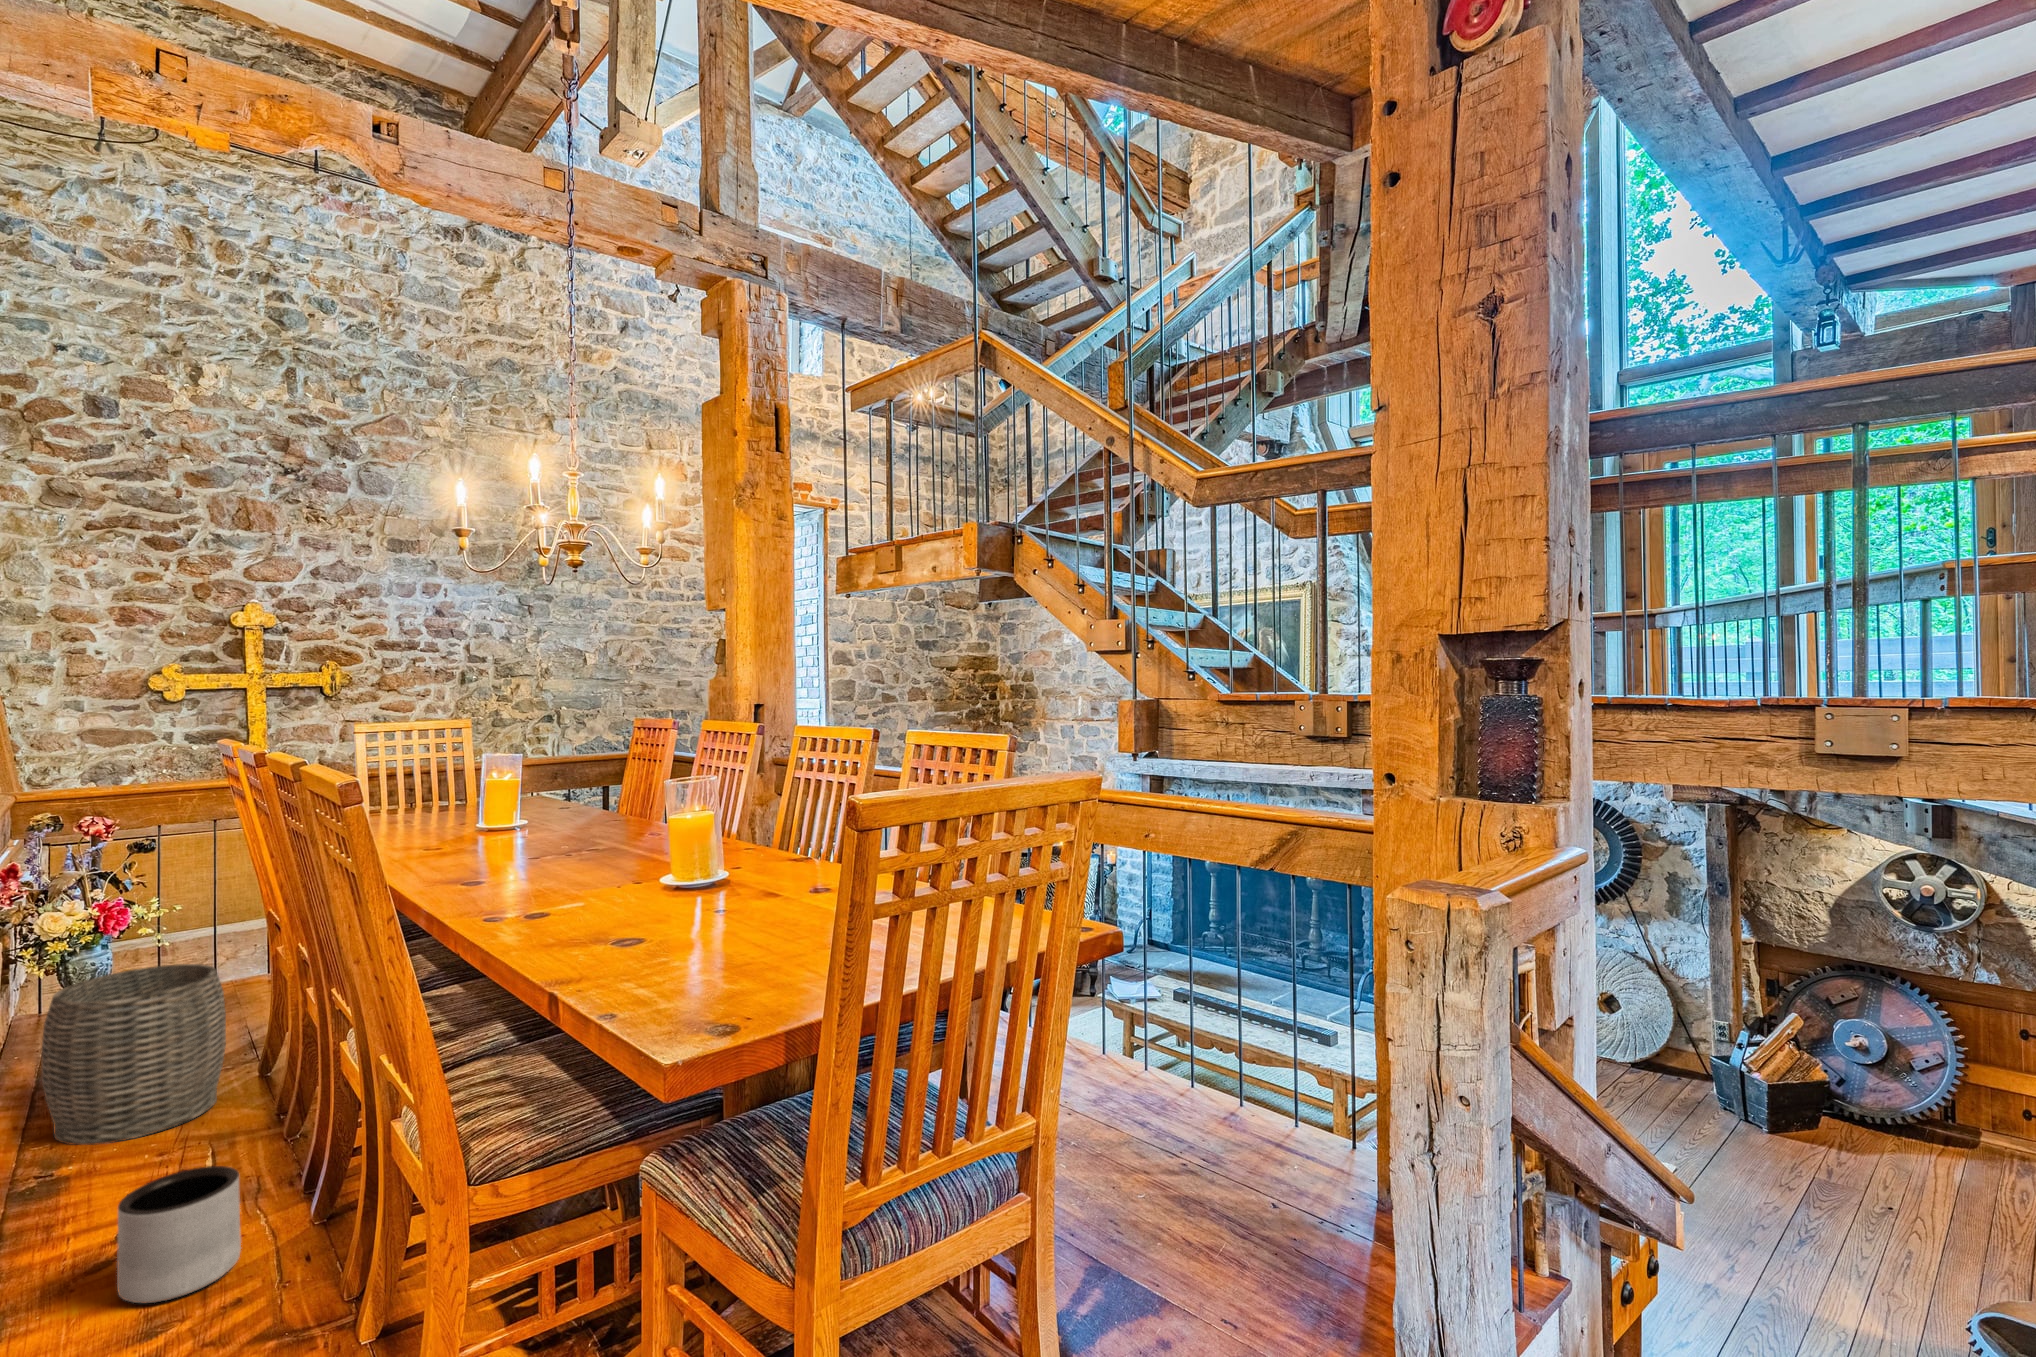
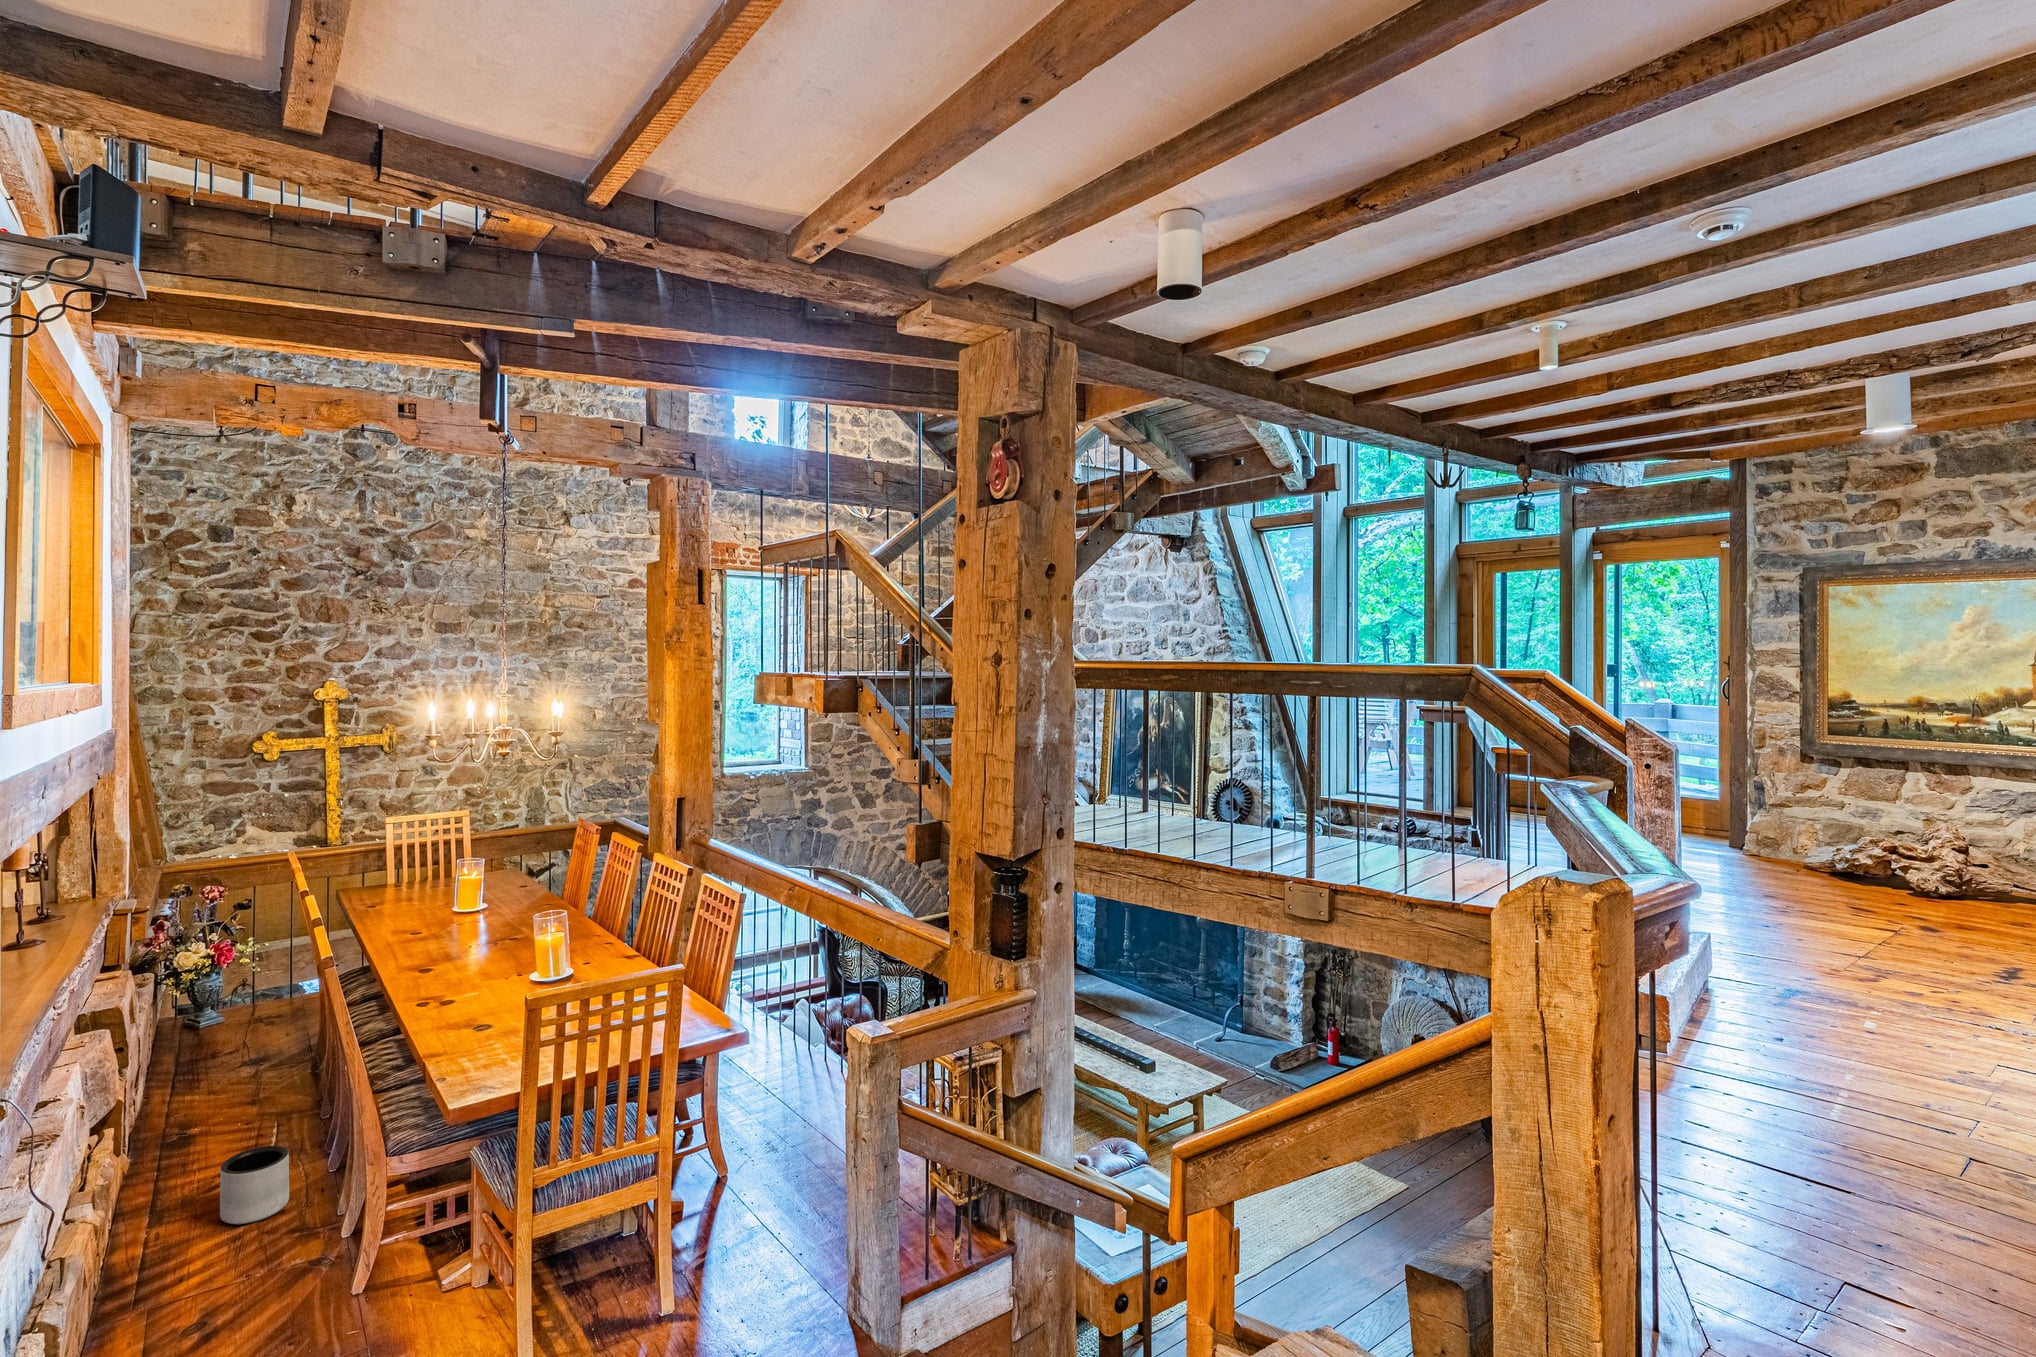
woven basket: present [41,964,226,1145] -> none [179,998,292,1119]

